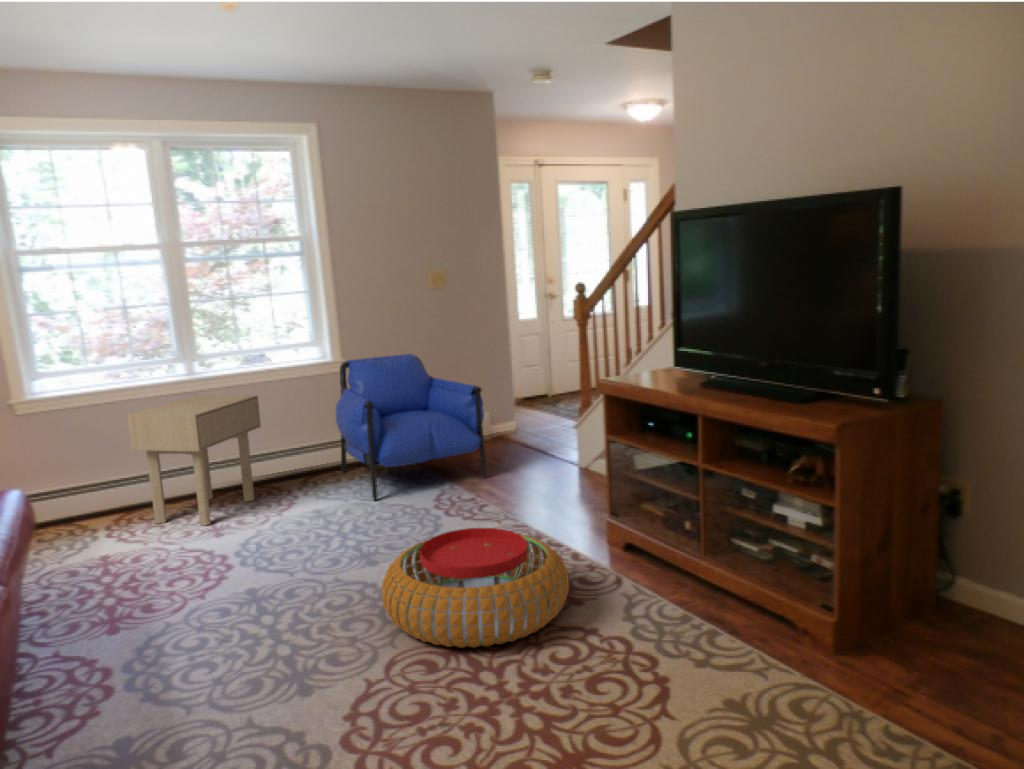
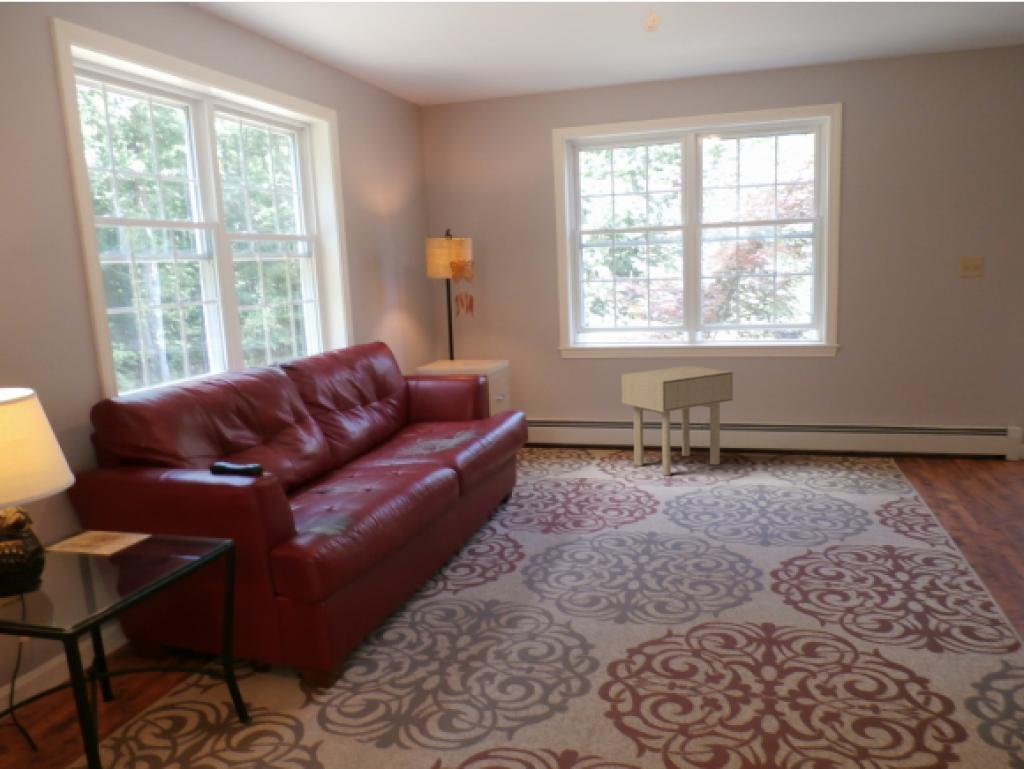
armchair: present [335,354,487,500] -> none [806,347,977,495]
pouf: present [381,528,569,648] -> none [721,529,931,655]

